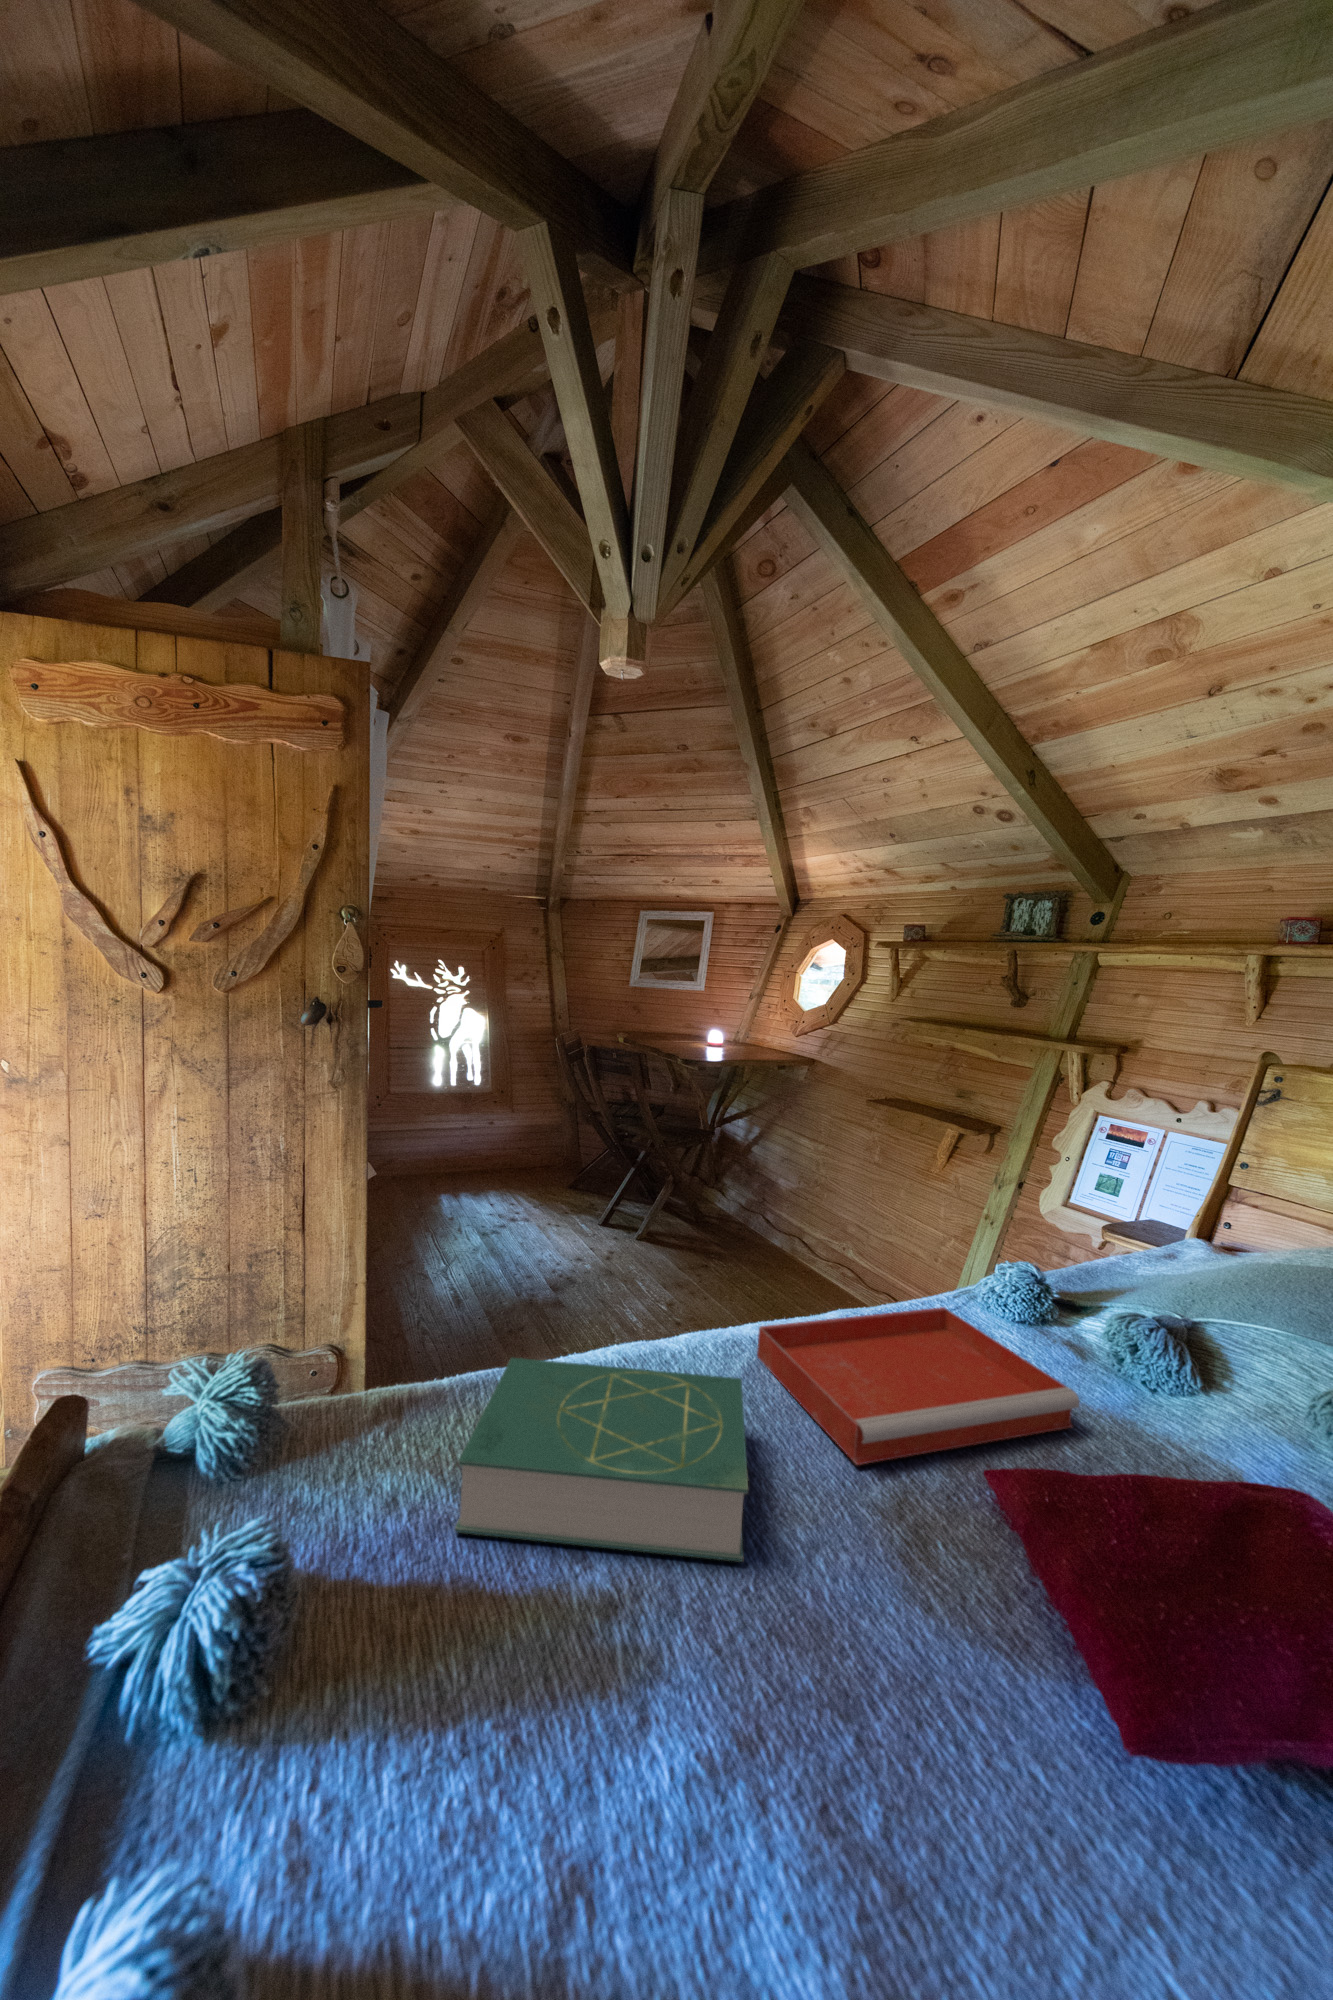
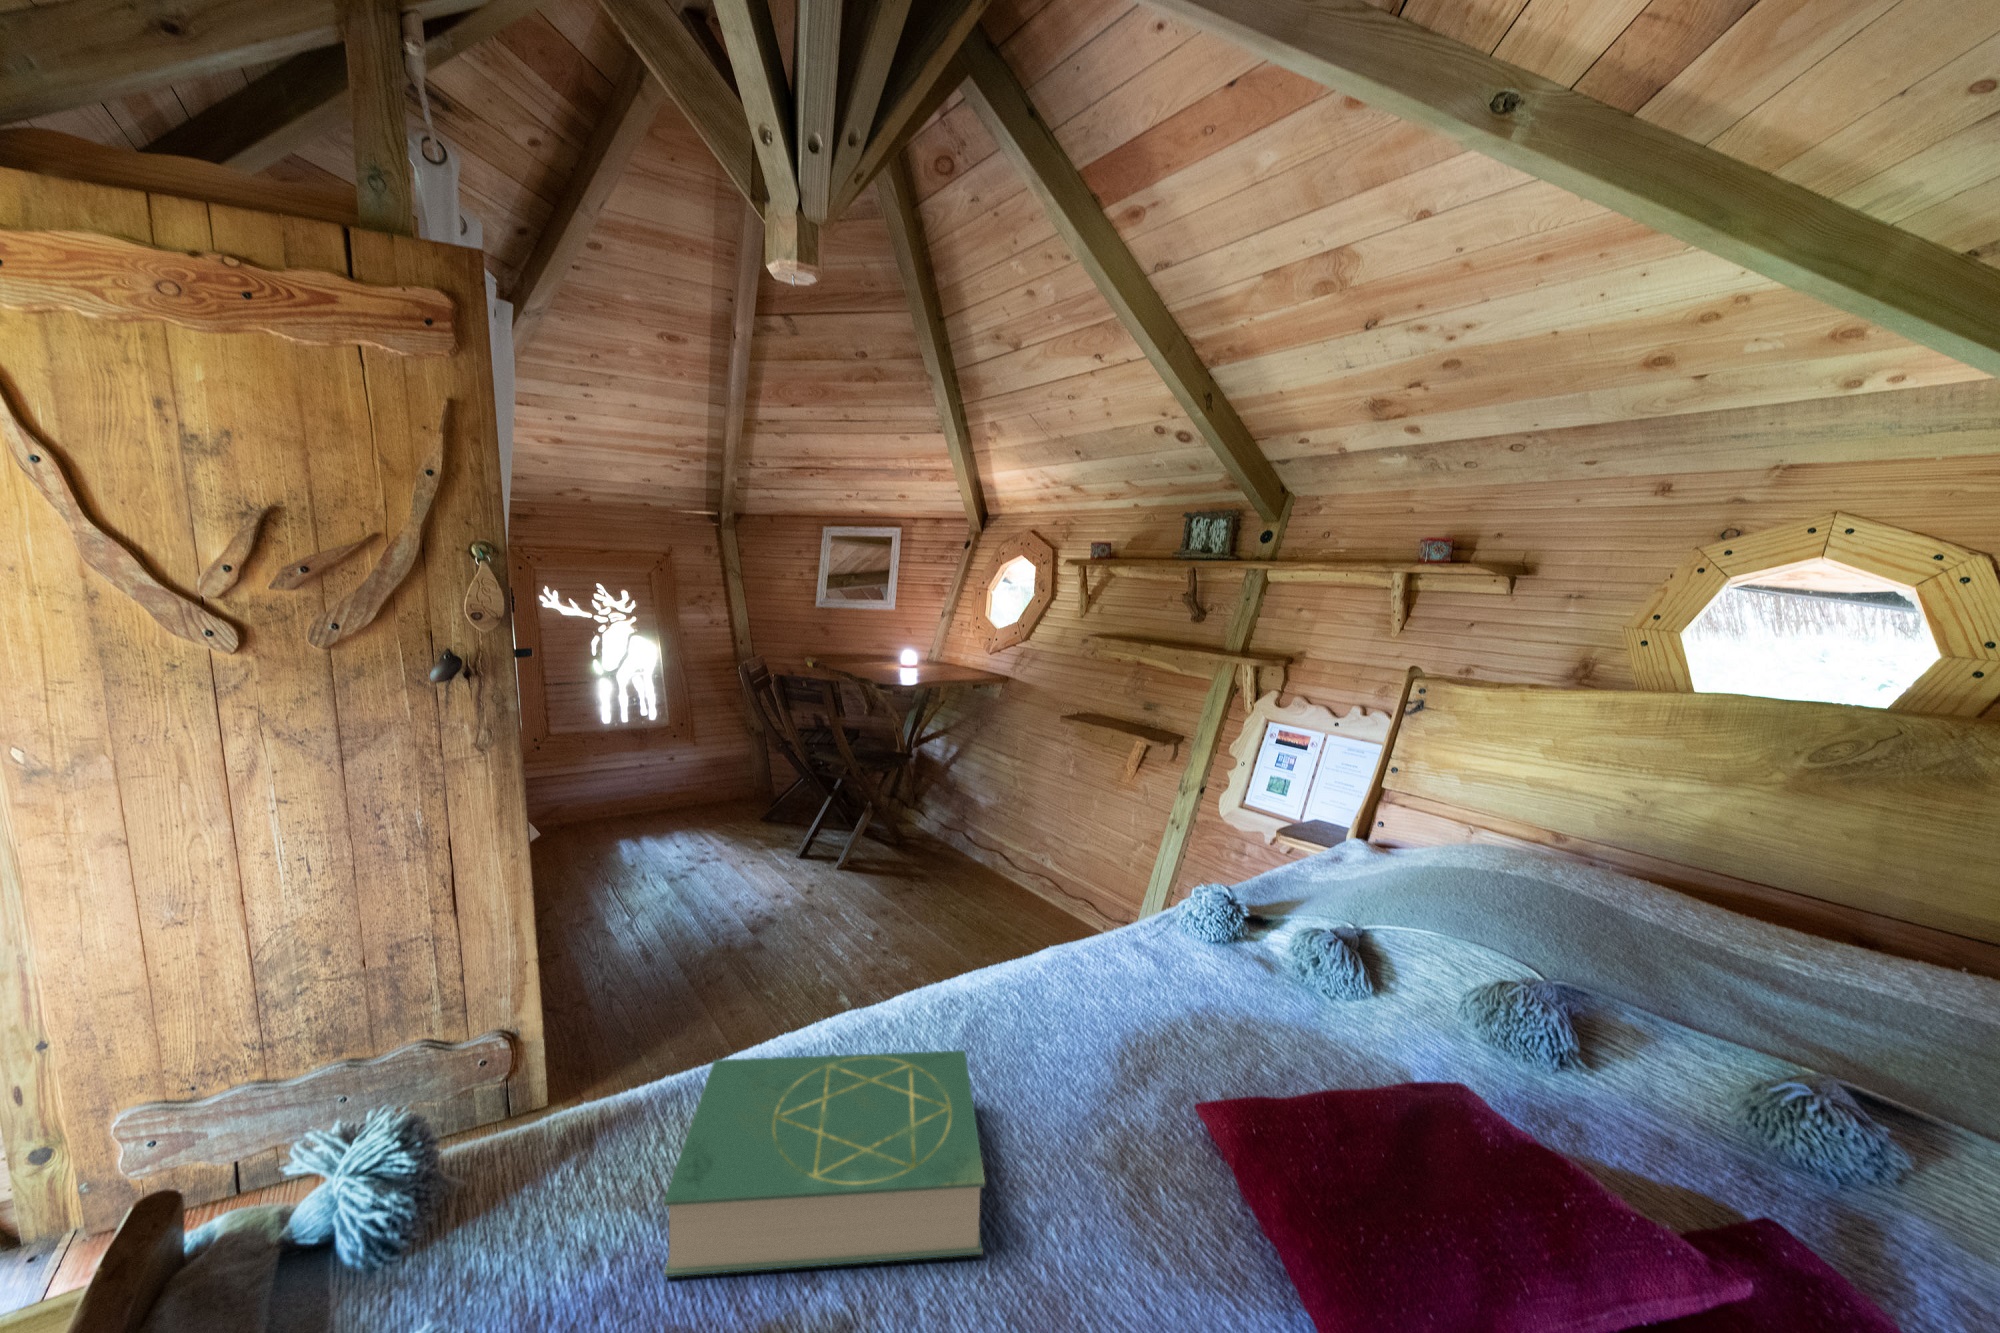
tray: present [757,1307,1080,1465] -> none [975,939,1286,1123]

